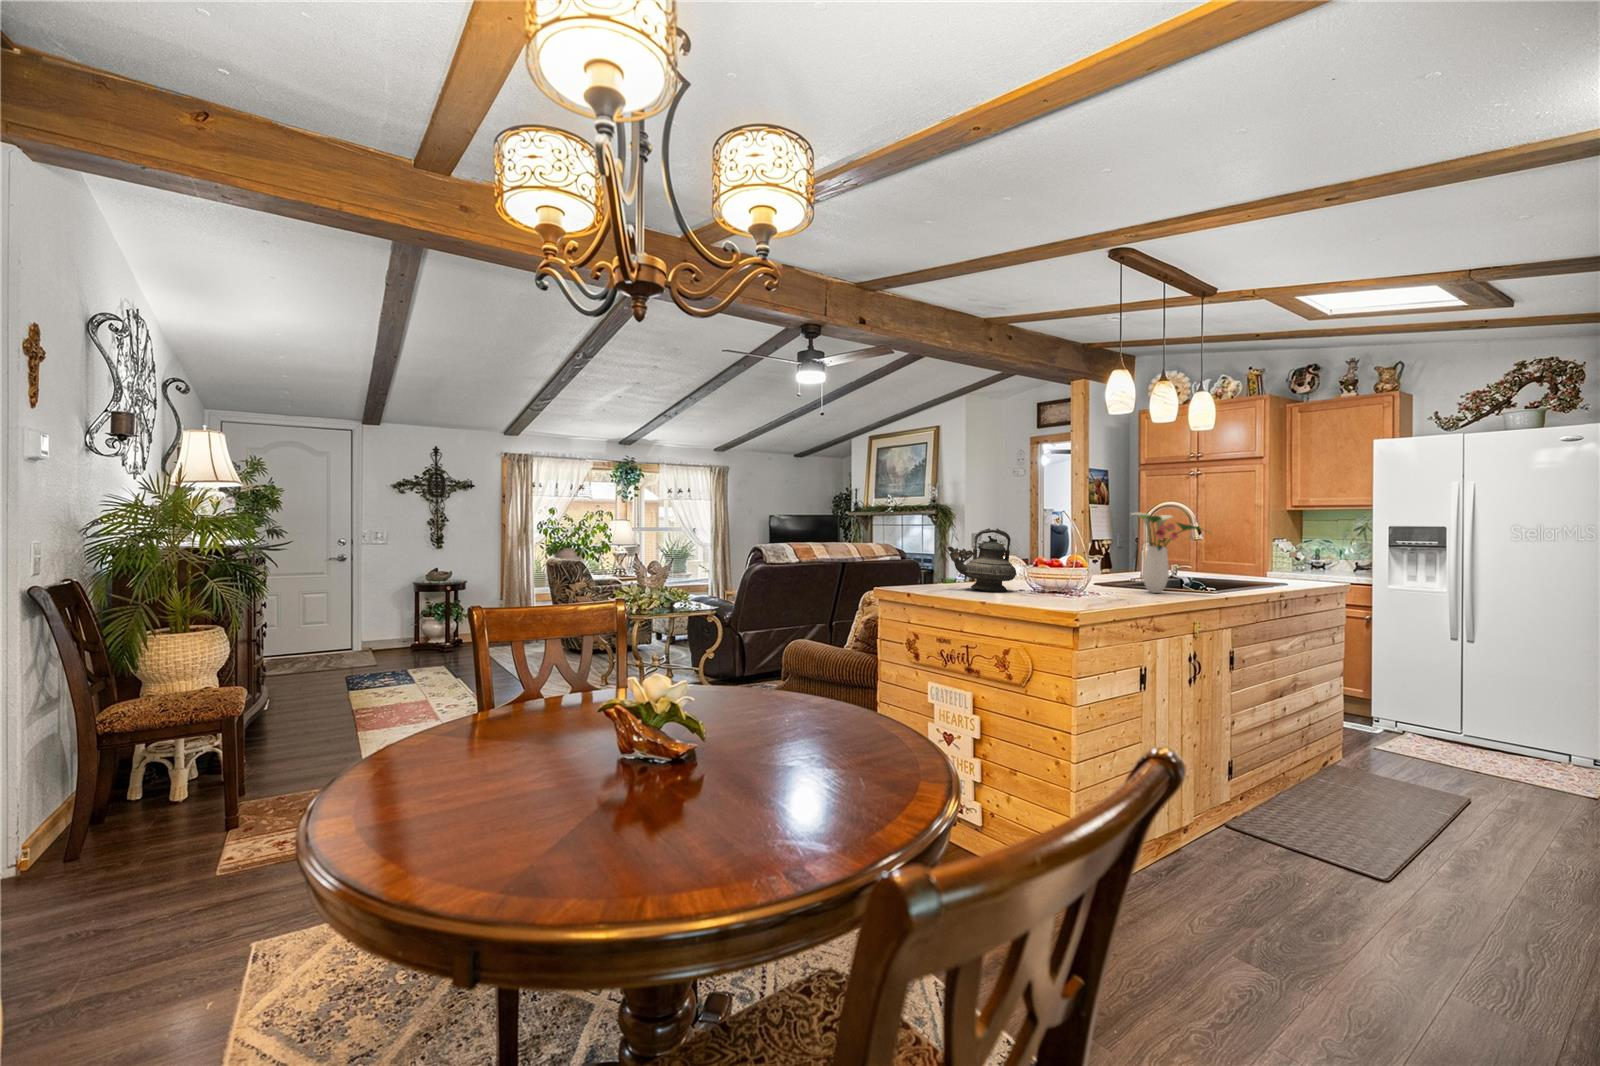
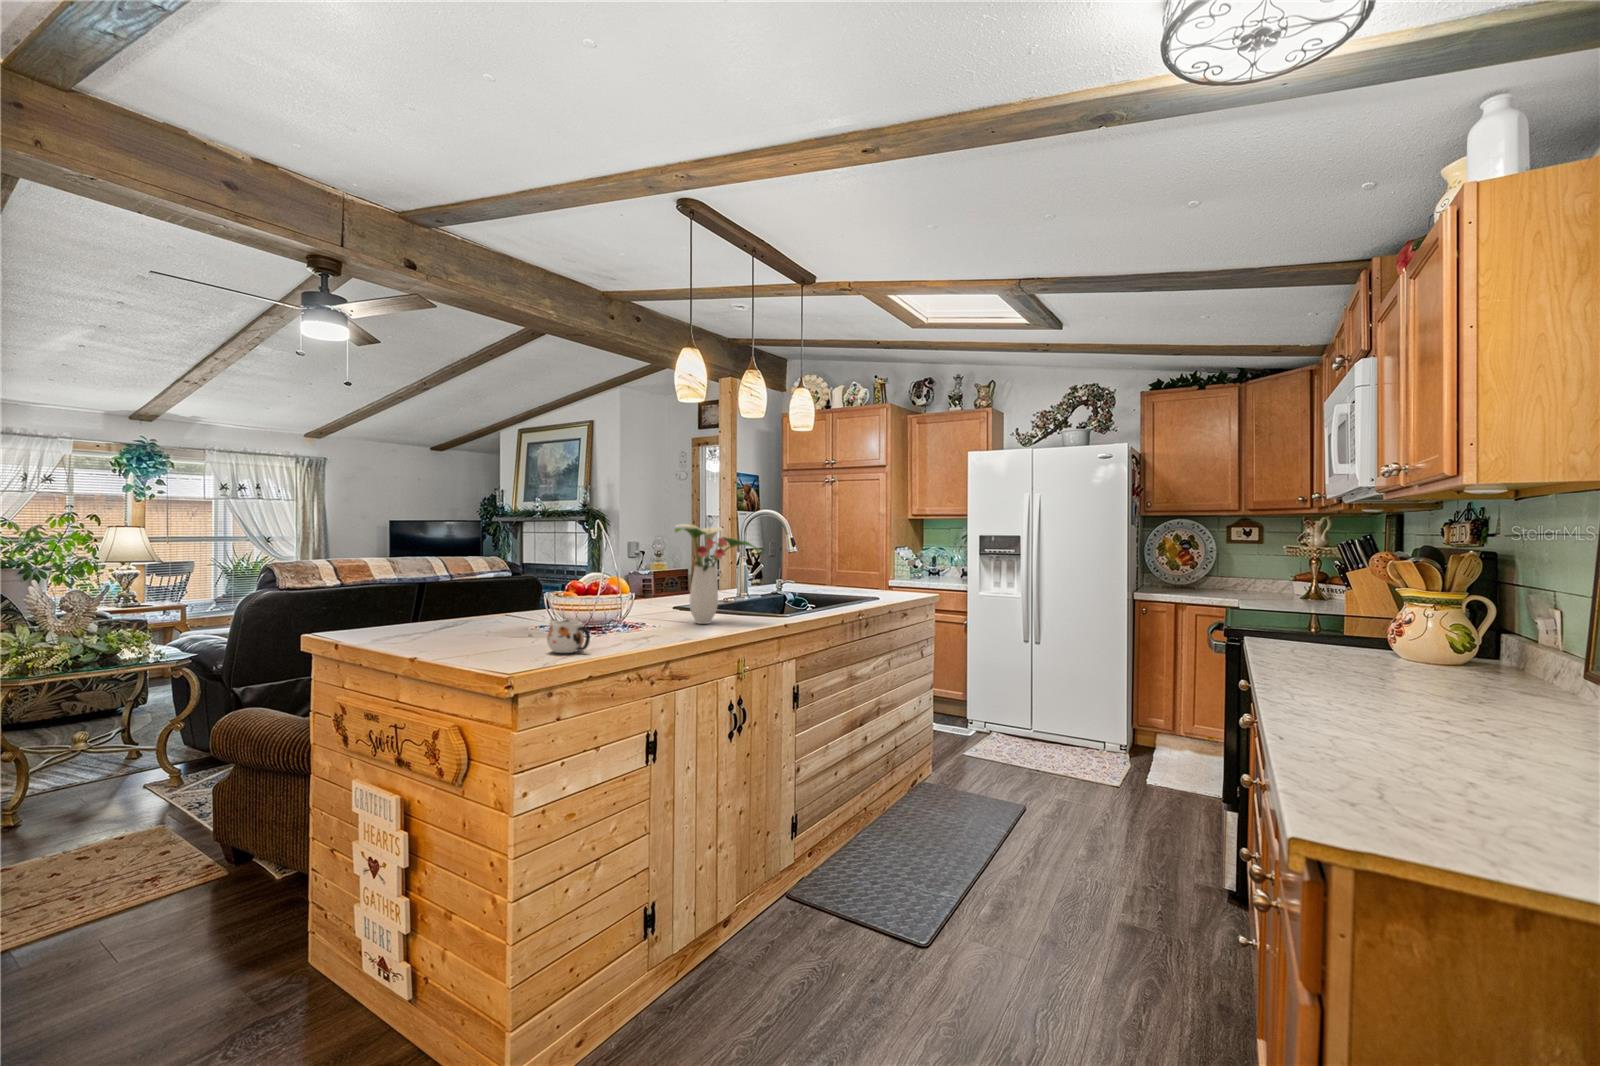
teapot: present [947,528,1017,592] -> none [410,546,516,635]
mug: none [1073,578,1107,603] -> present [547,619,590,653]

